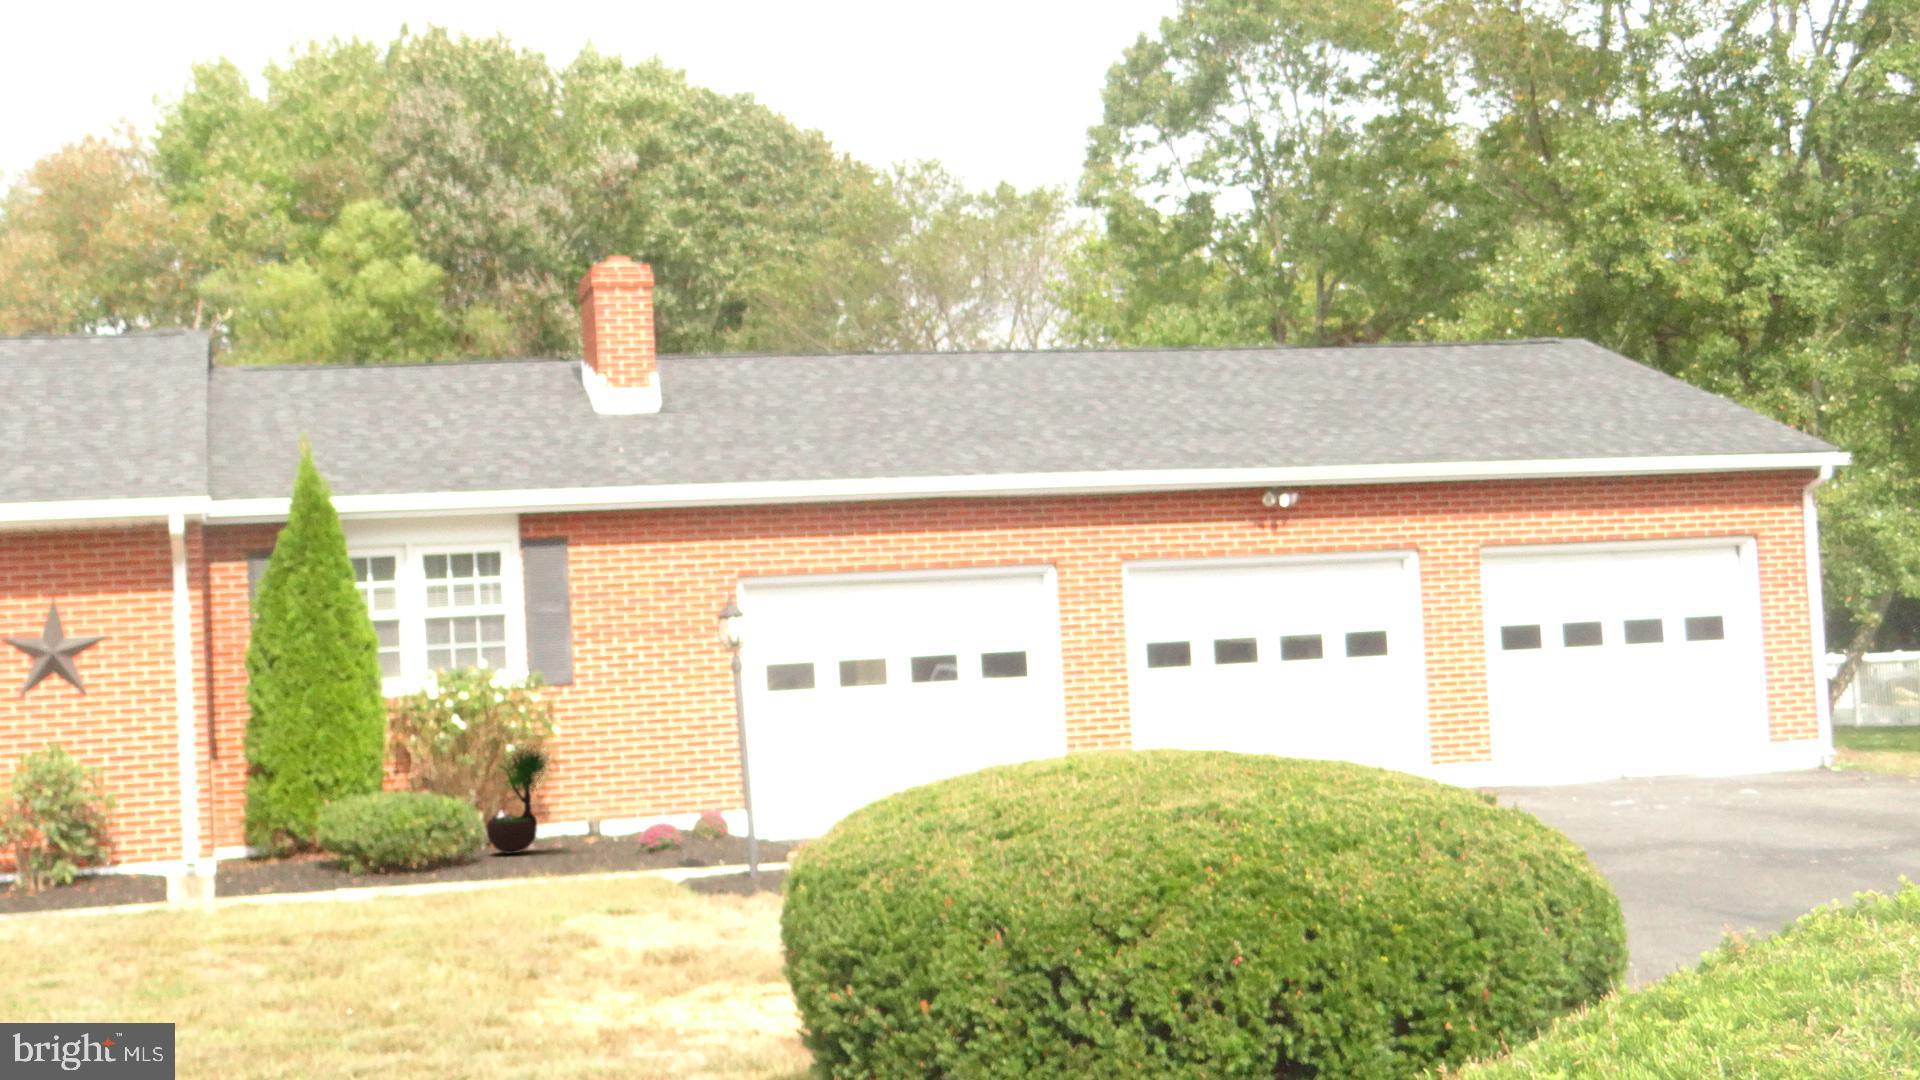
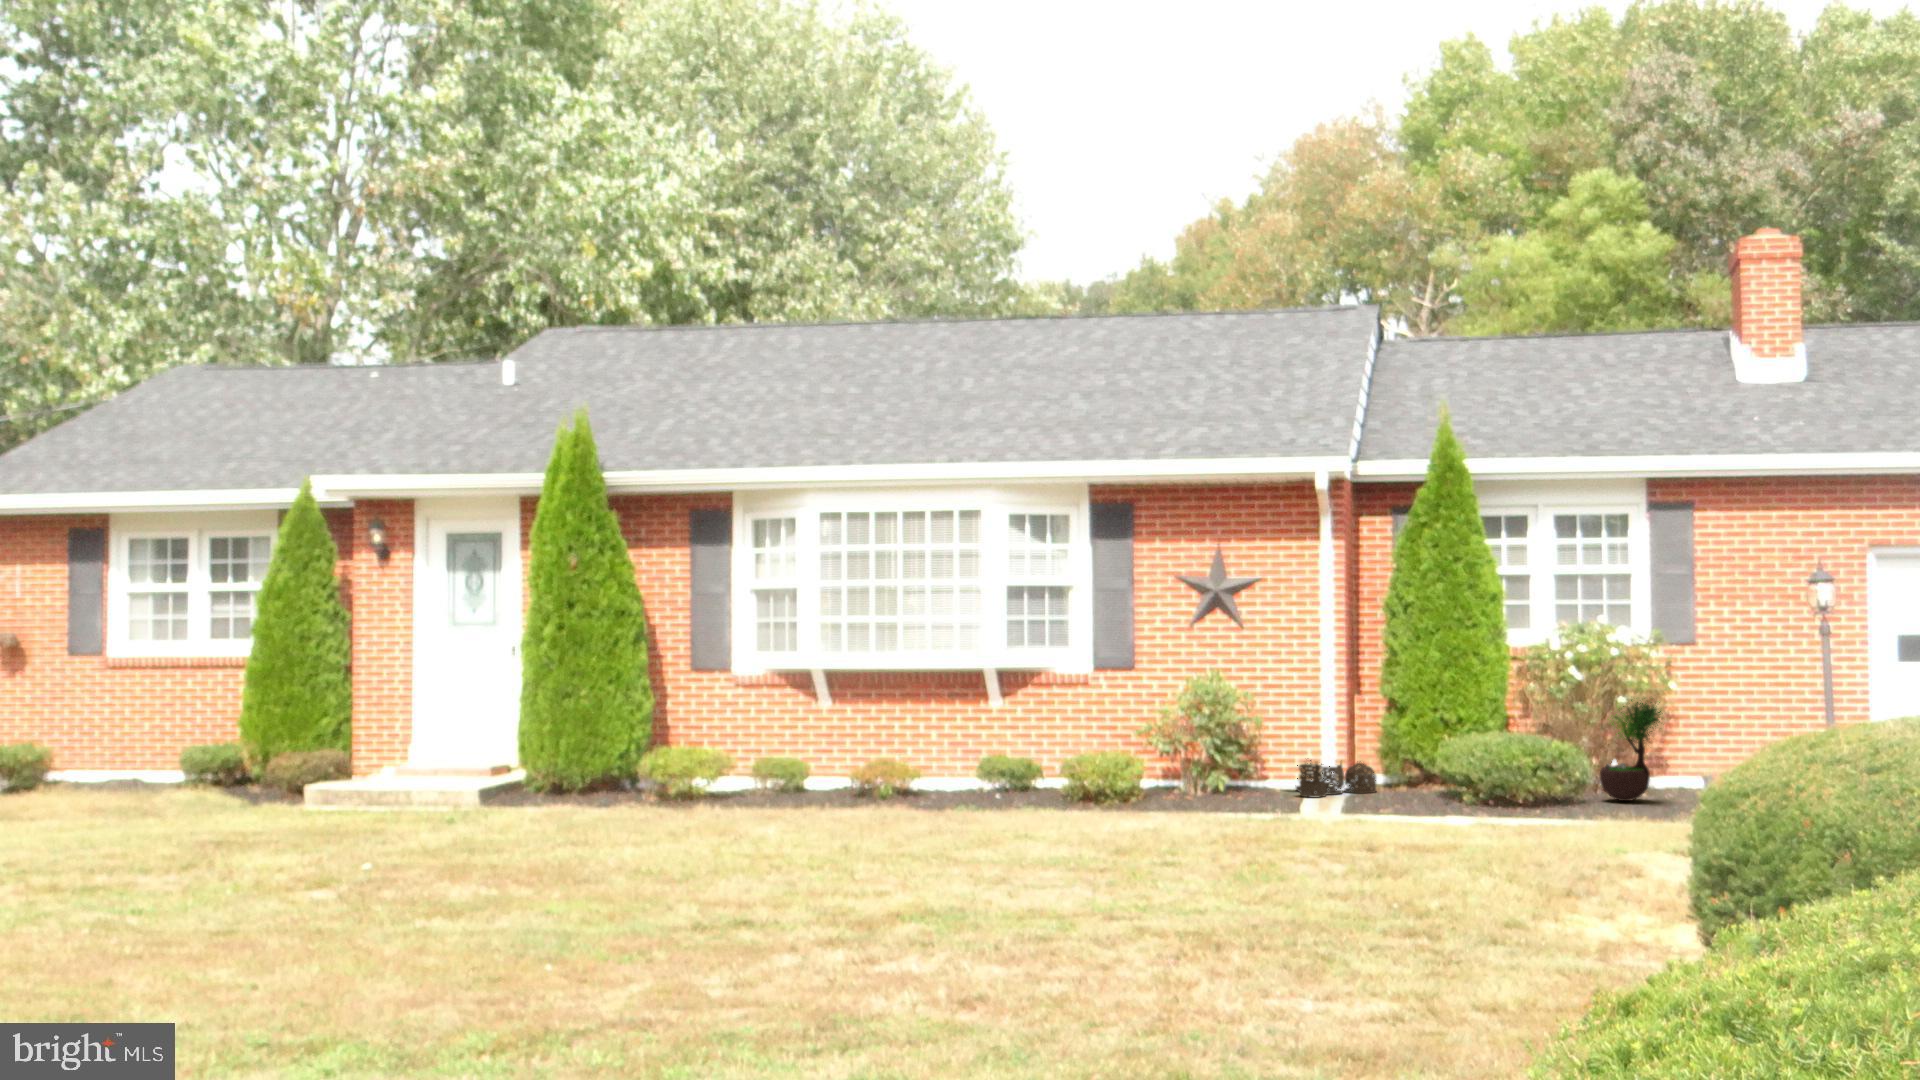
woven basket: none [149,835,245,882] -> present [1296,760,1376,798]

